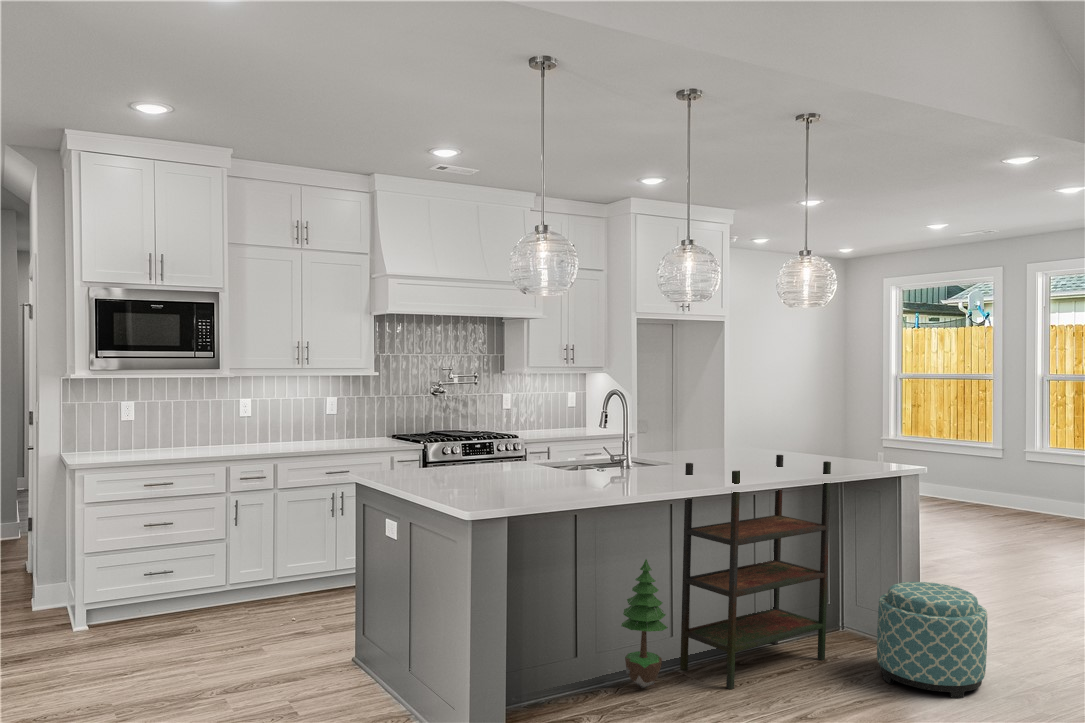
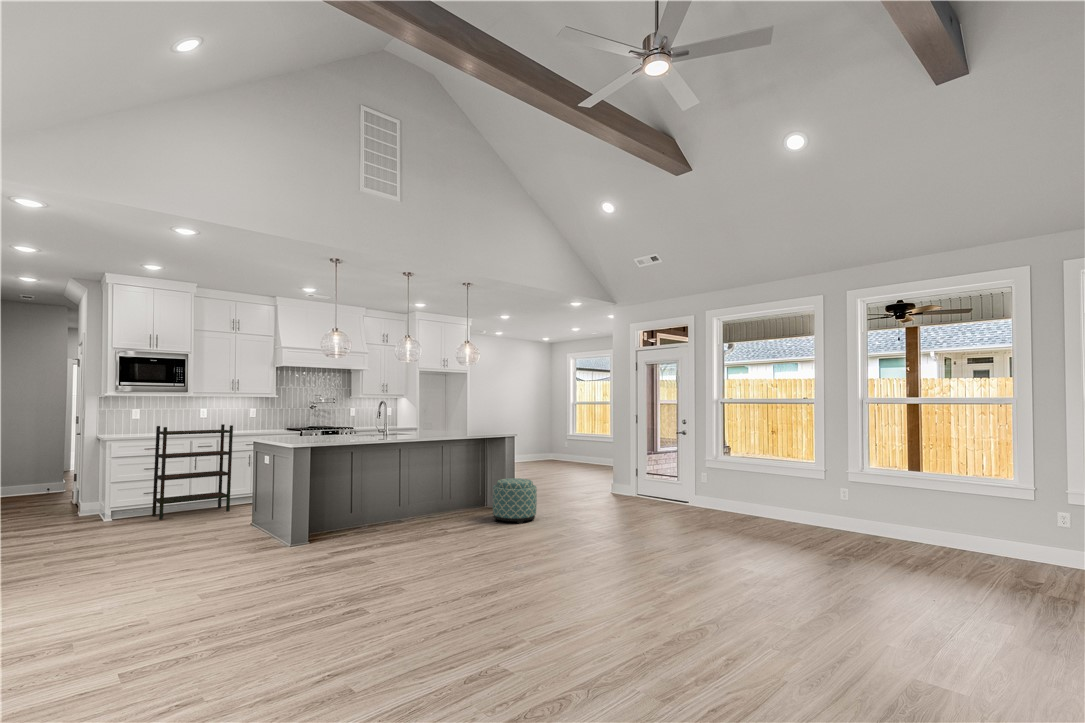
bookshelf: present [680,455,831,689] -> present [152,424,233,520]
potted tree: present [621,559,668,688] -> none [373,468,394,527]

